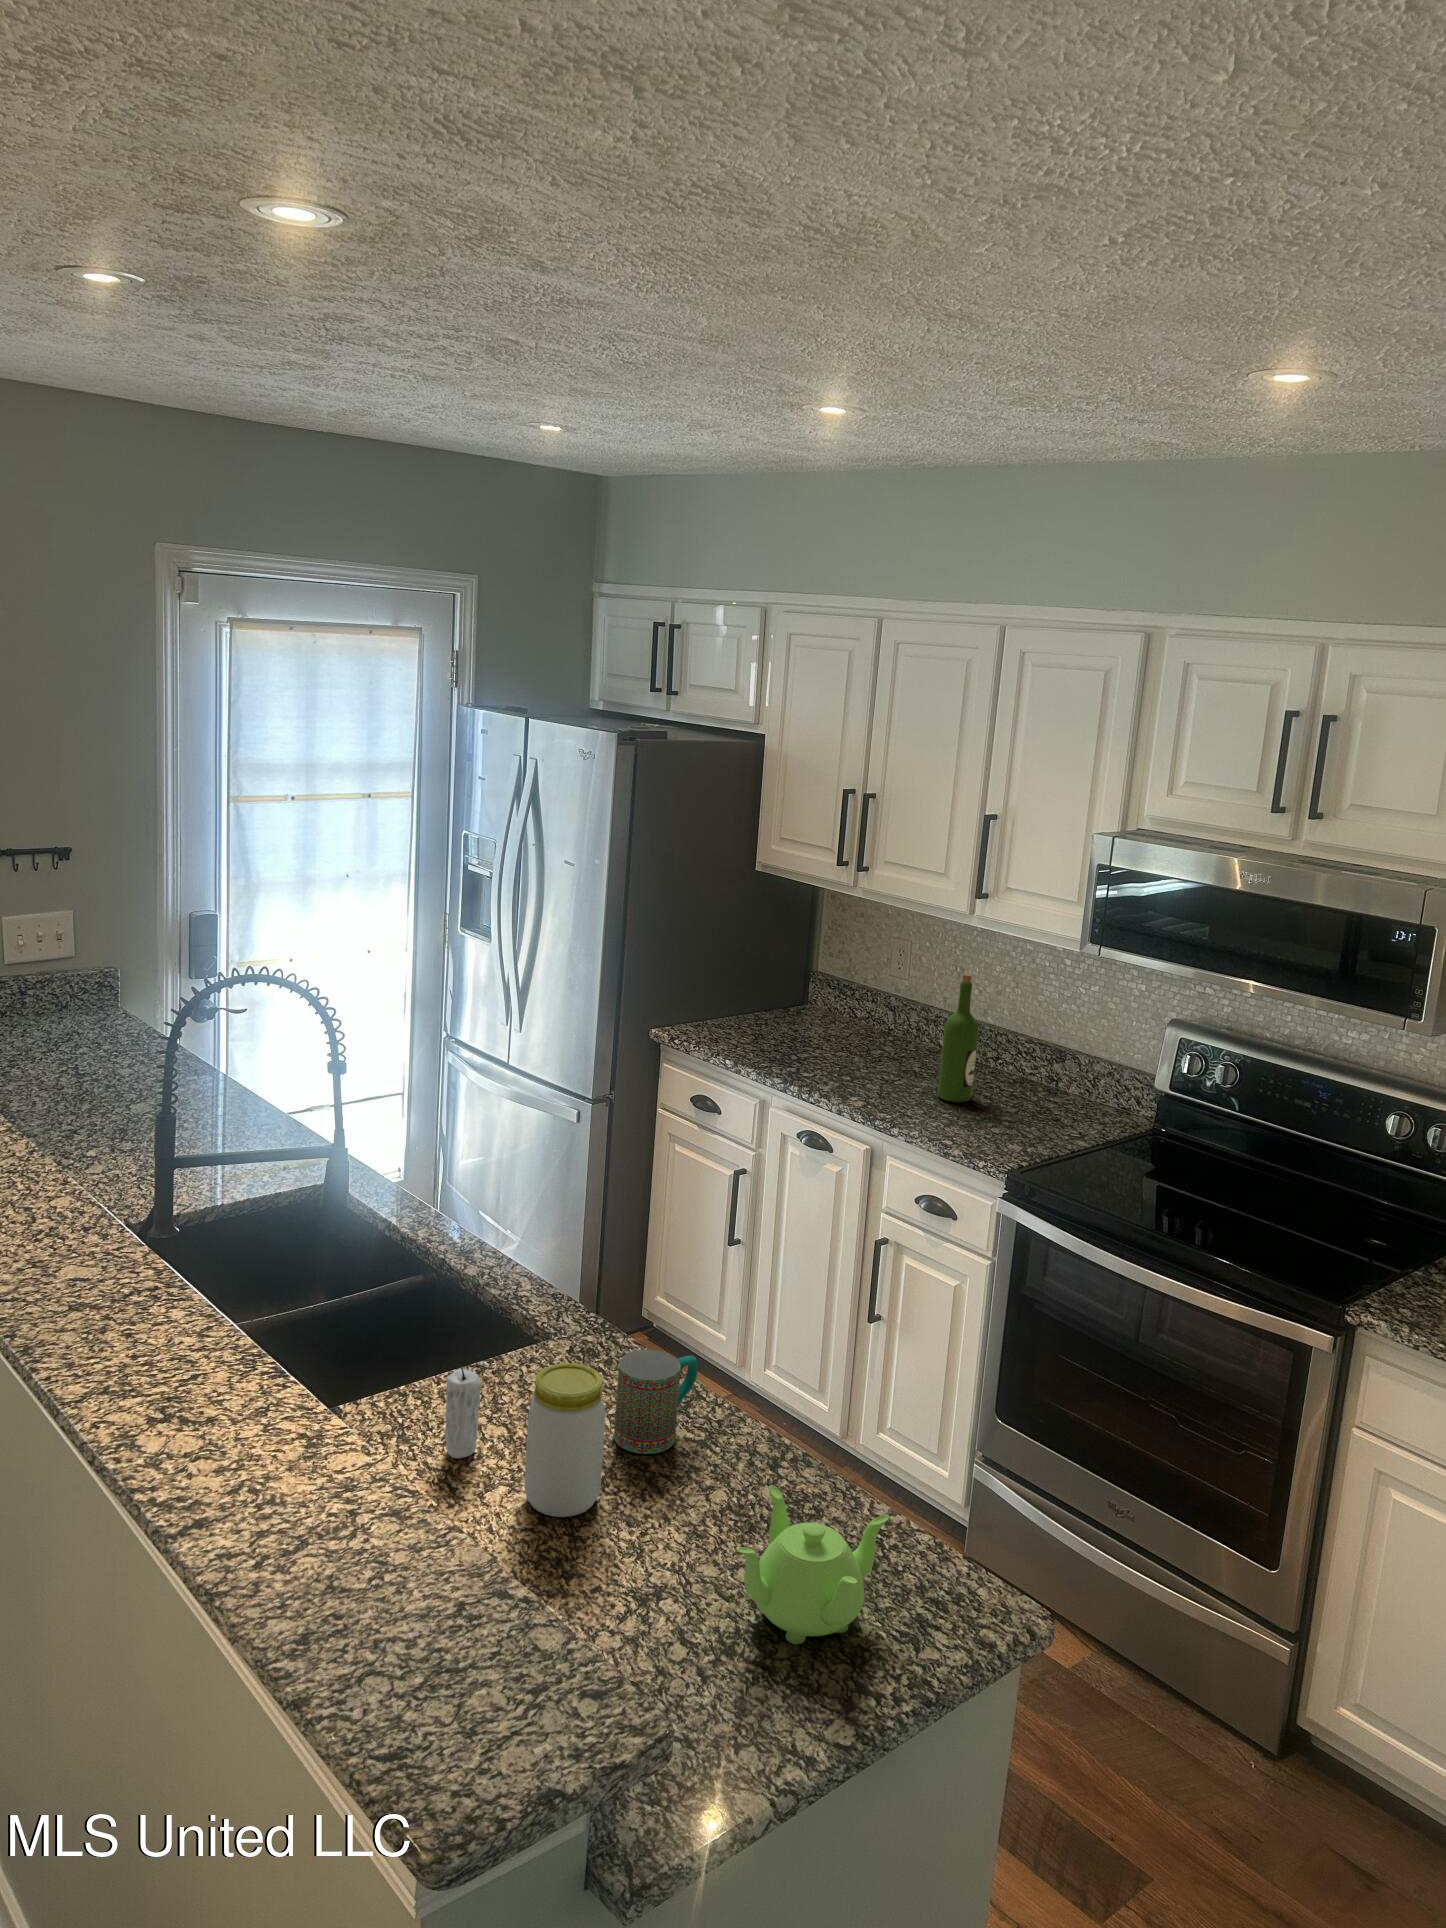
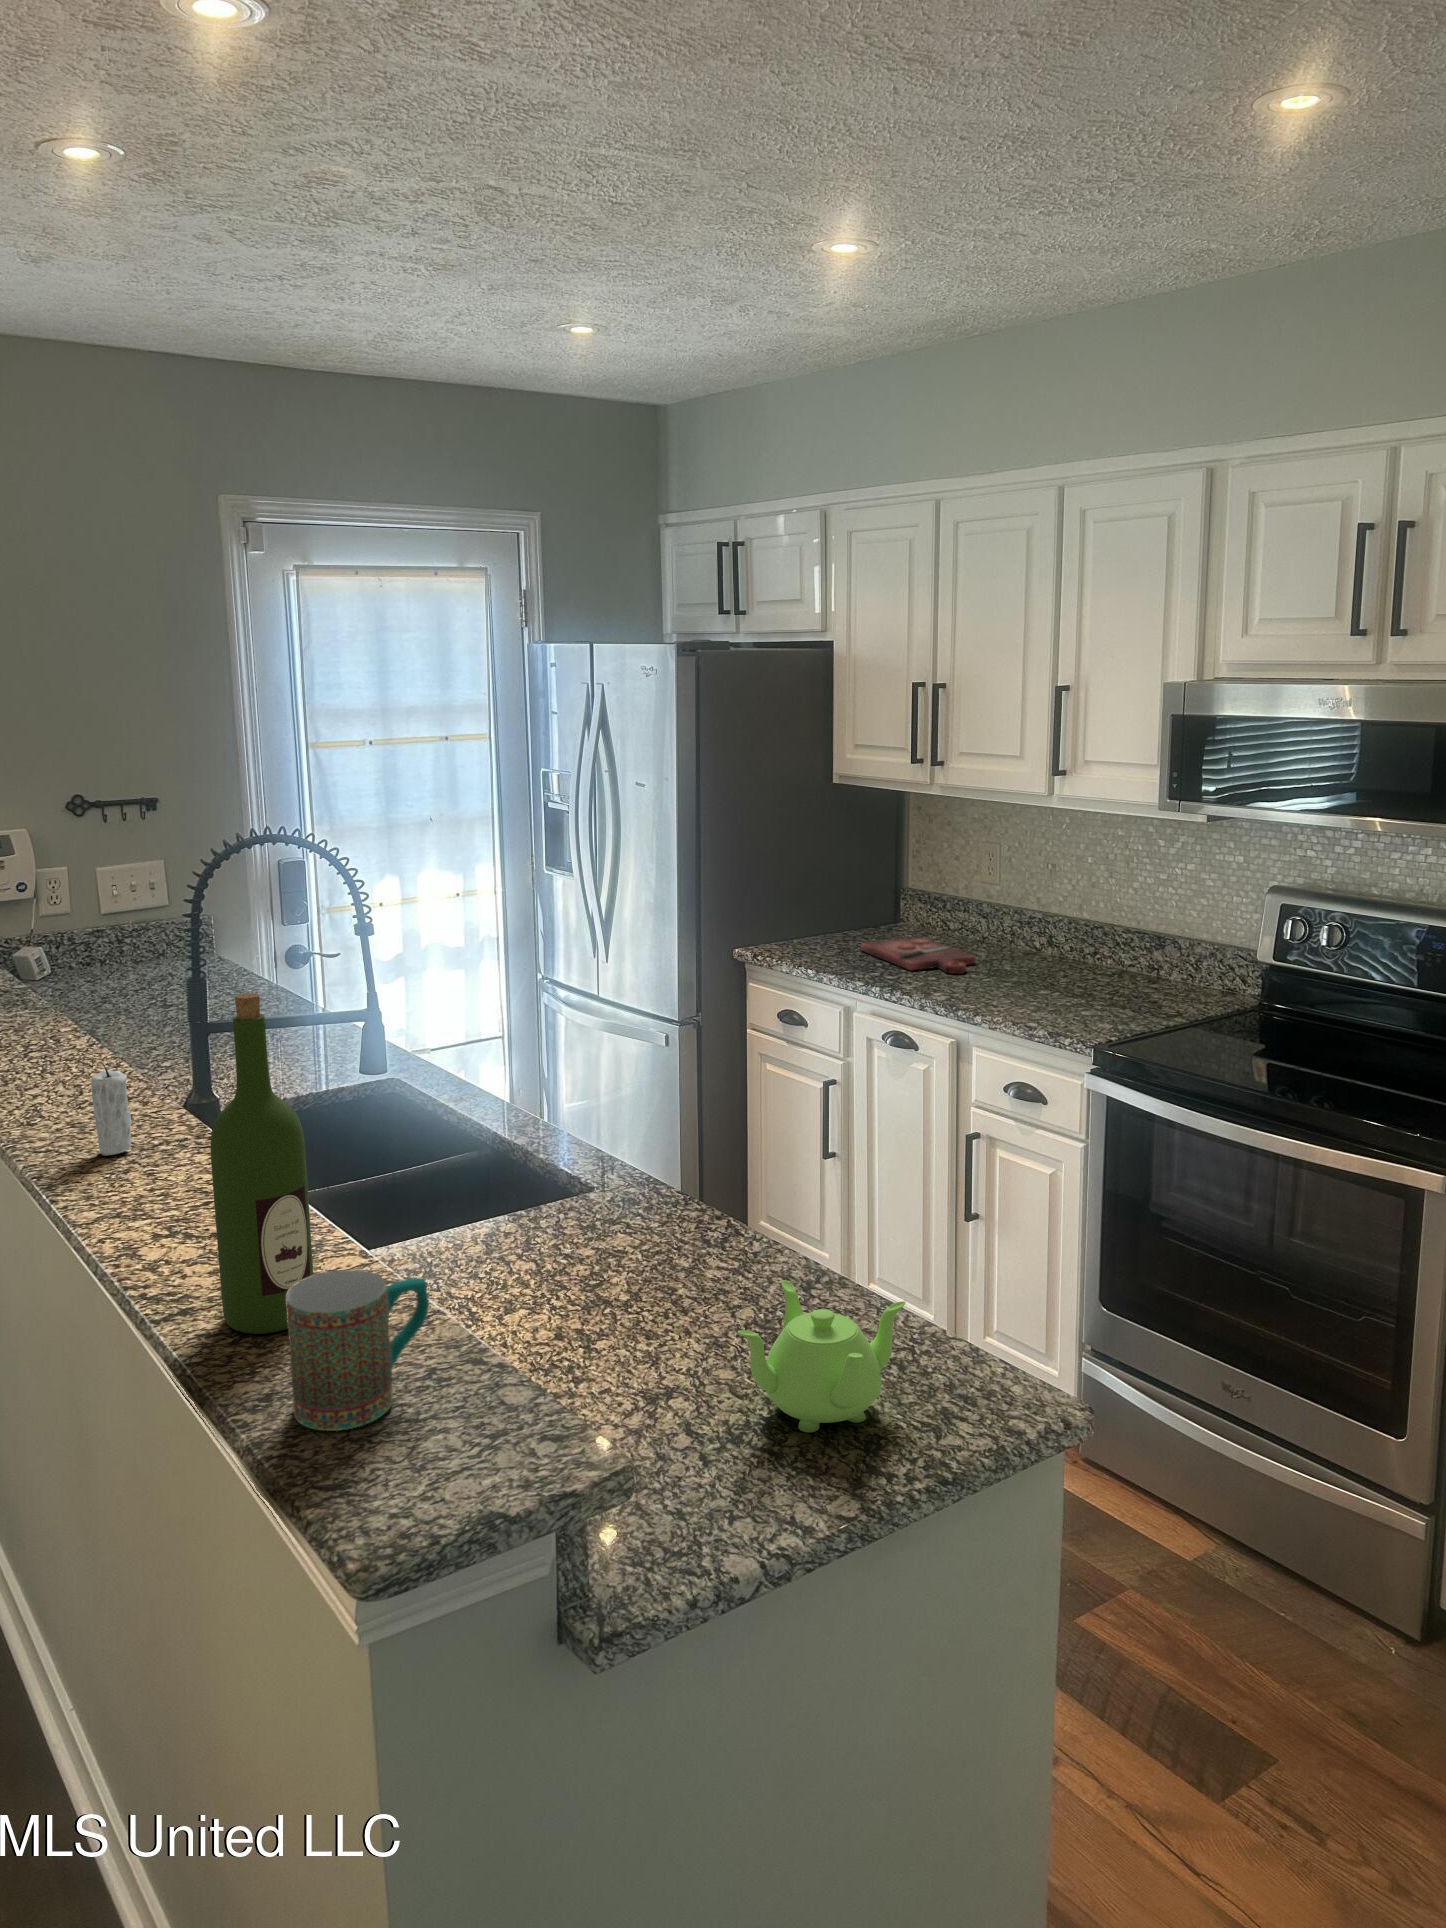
wine bottle: present [938,974,978,1102] -> present [211,993,313,1334]
cutting board: none [776,1027,890,1073] -> present [861,938,976,974]
mug: present [614,1350,697,1454] -> present [286,1270,429,1431]
jar: present [524,1363,605,1517] -> none [541,1178,621,1332]
candle: present [445,1366,481,1459] -> present [91,1062,132,1156]

